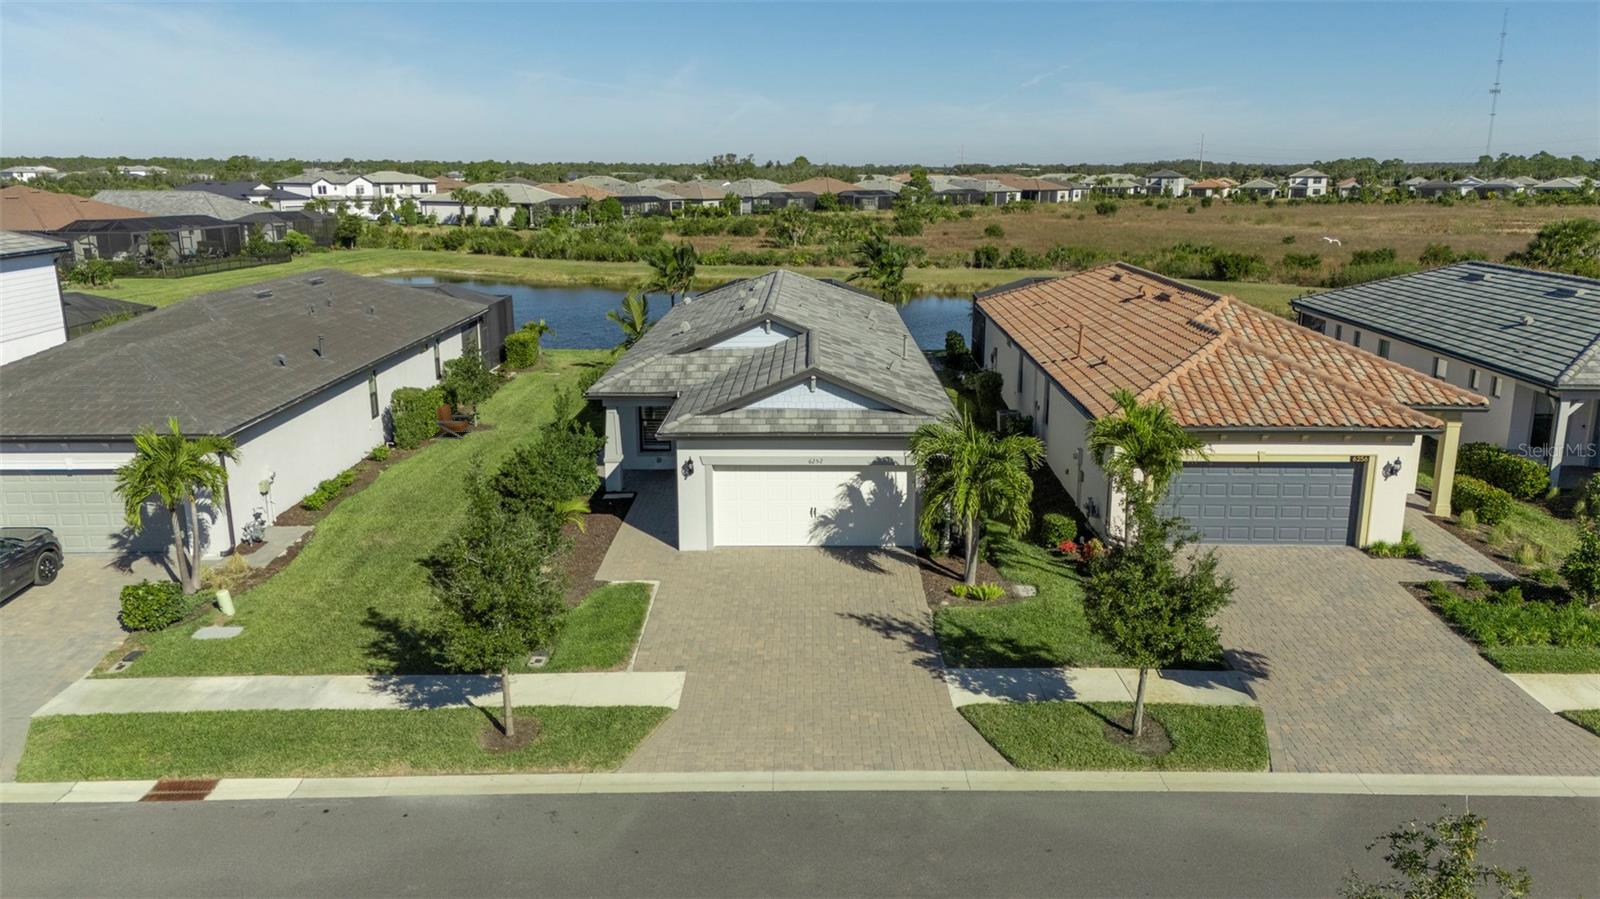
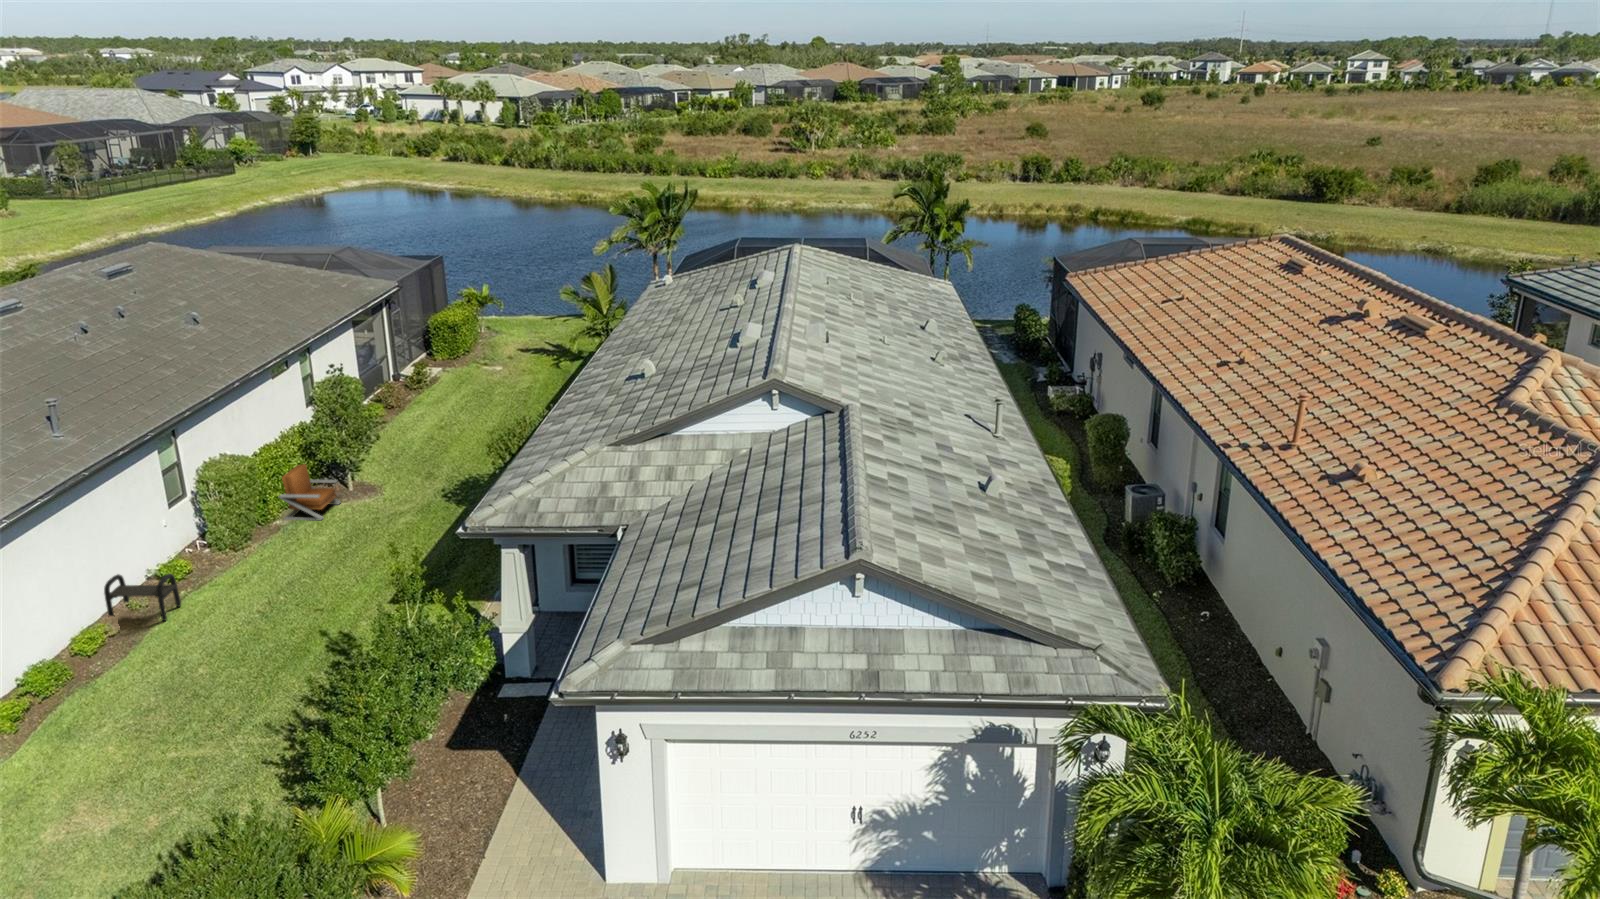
bench: none [347,447,390,475] -> present [104,574,181,621]

